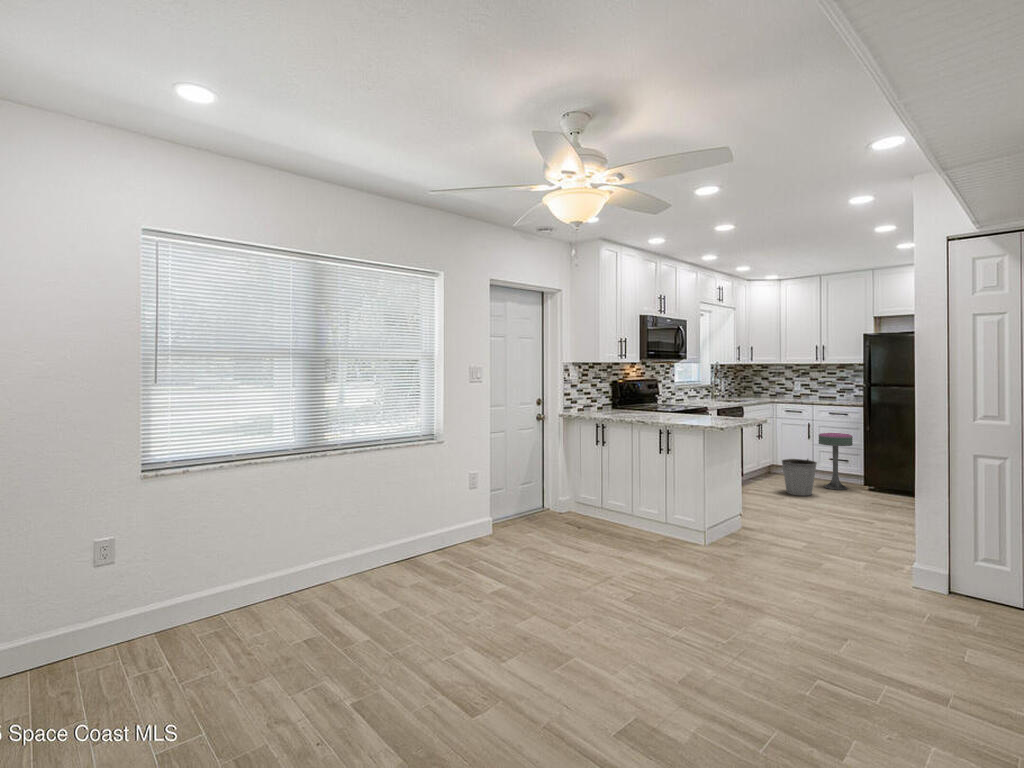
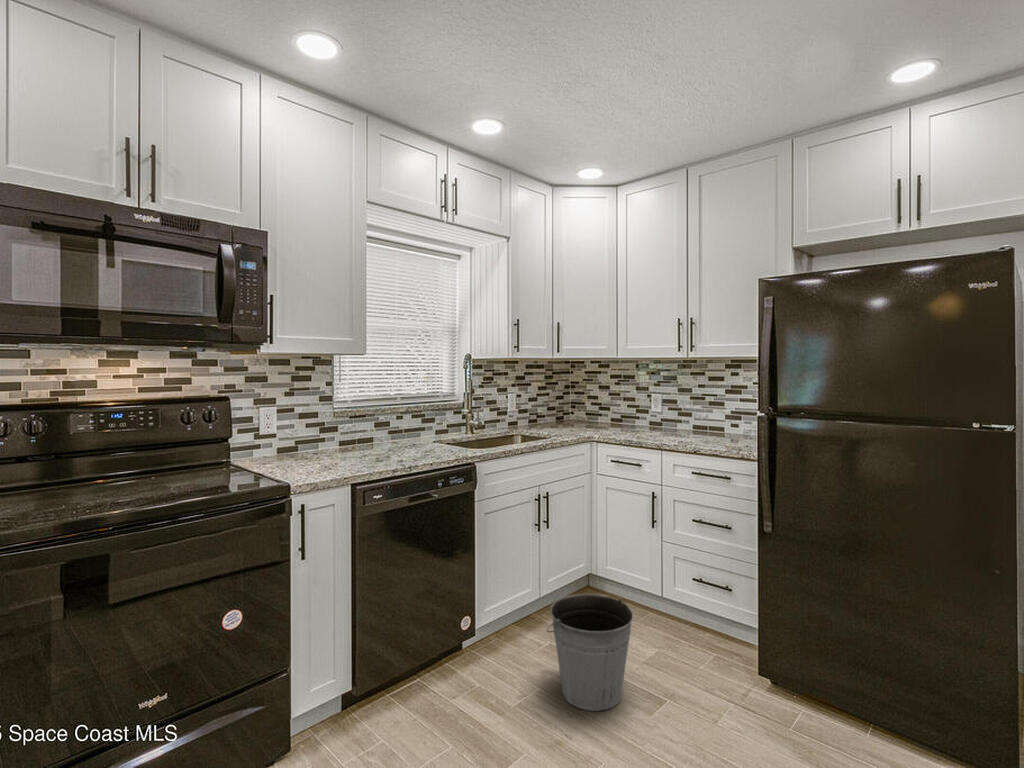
bar stool: present [819,433,853,490] -> none [660,520,735,669]

